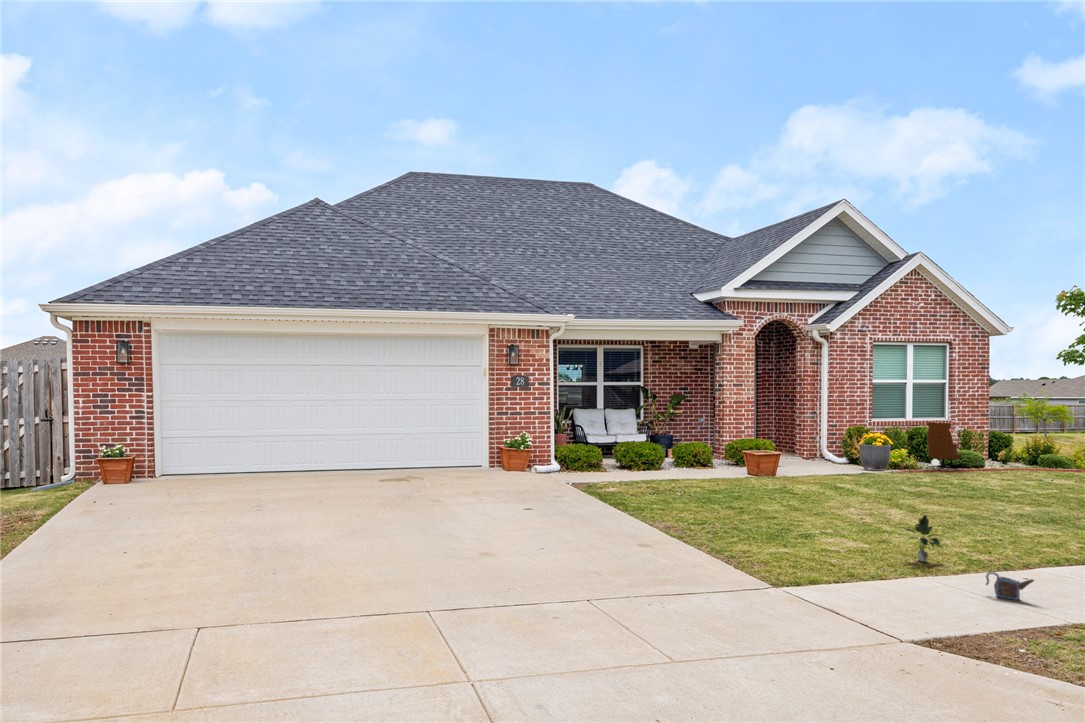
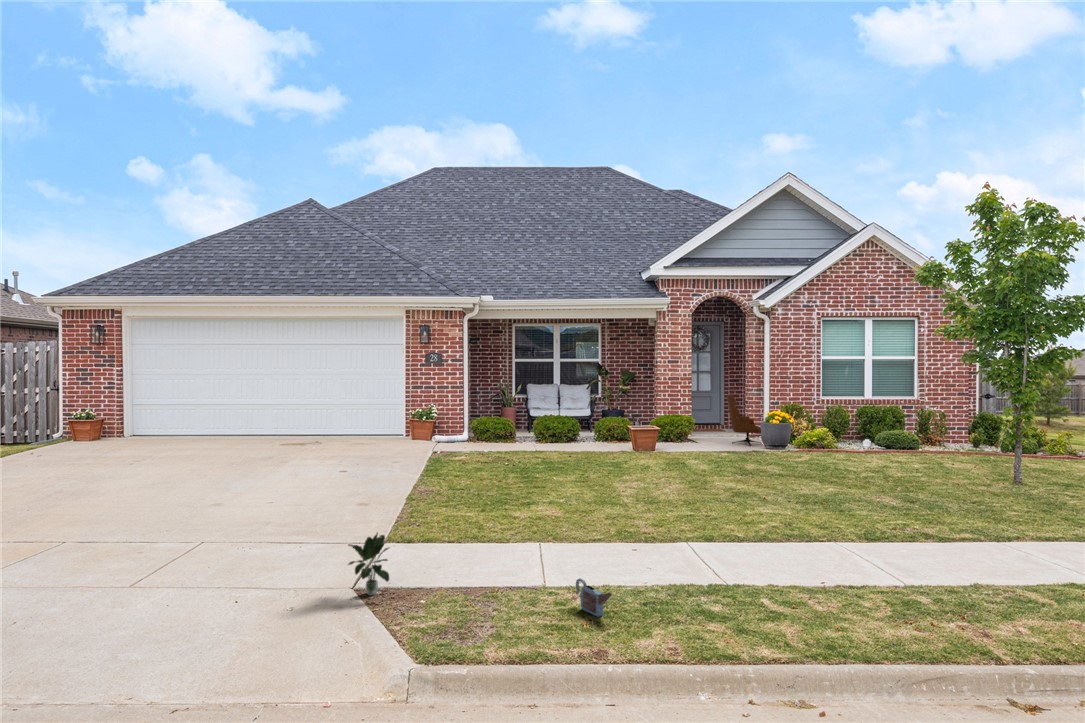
lounge chair: present [927,422,963,471] -> present [727,395,781,446]
potted plant: present [907,515,941,562] -> present [348,533,389,595]

